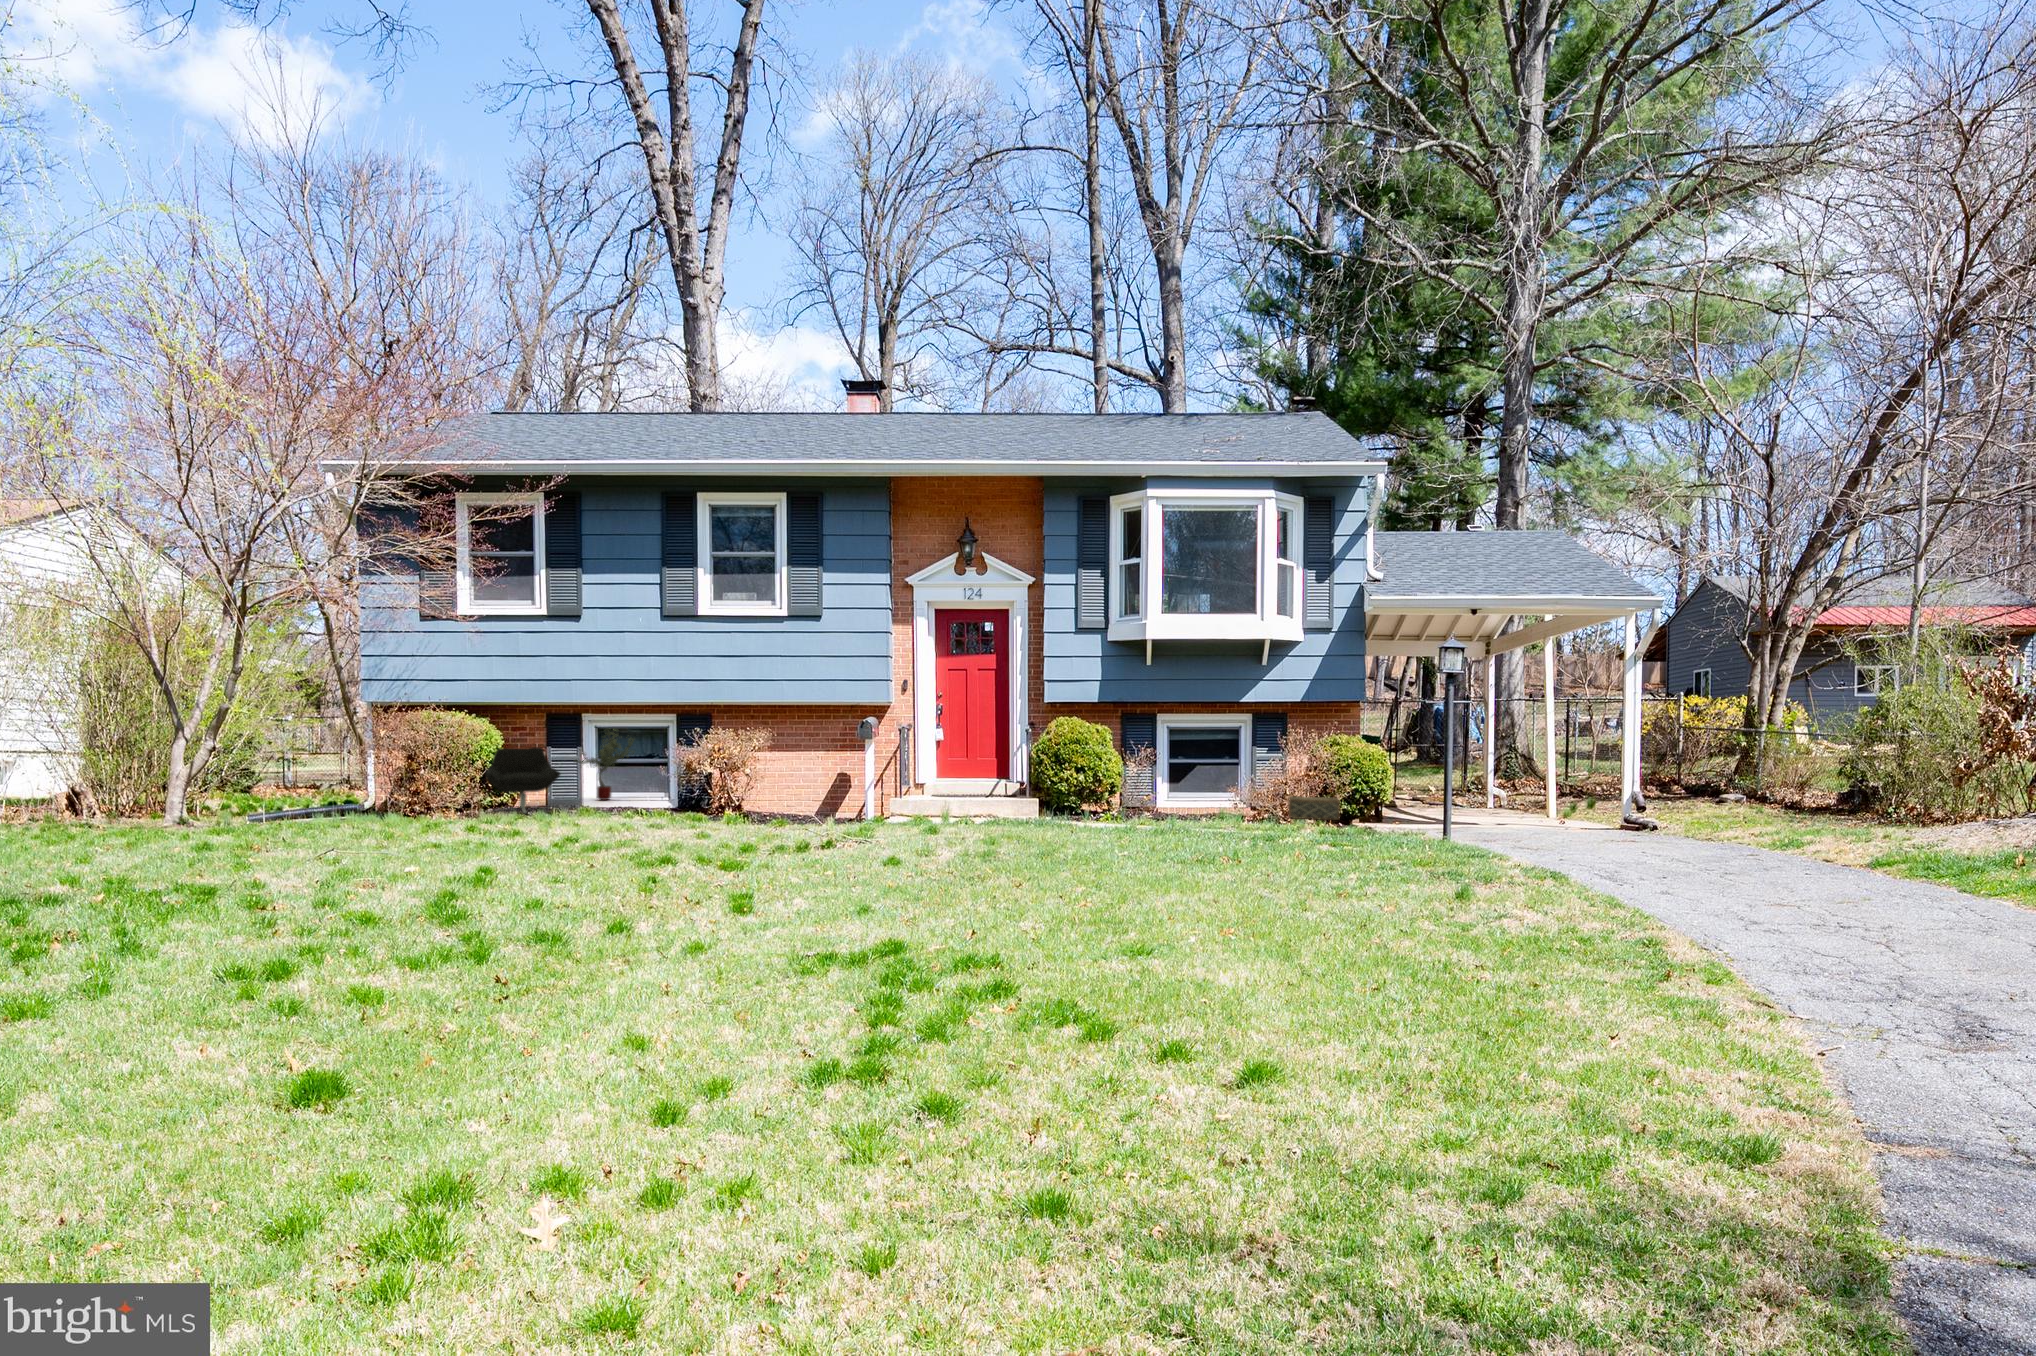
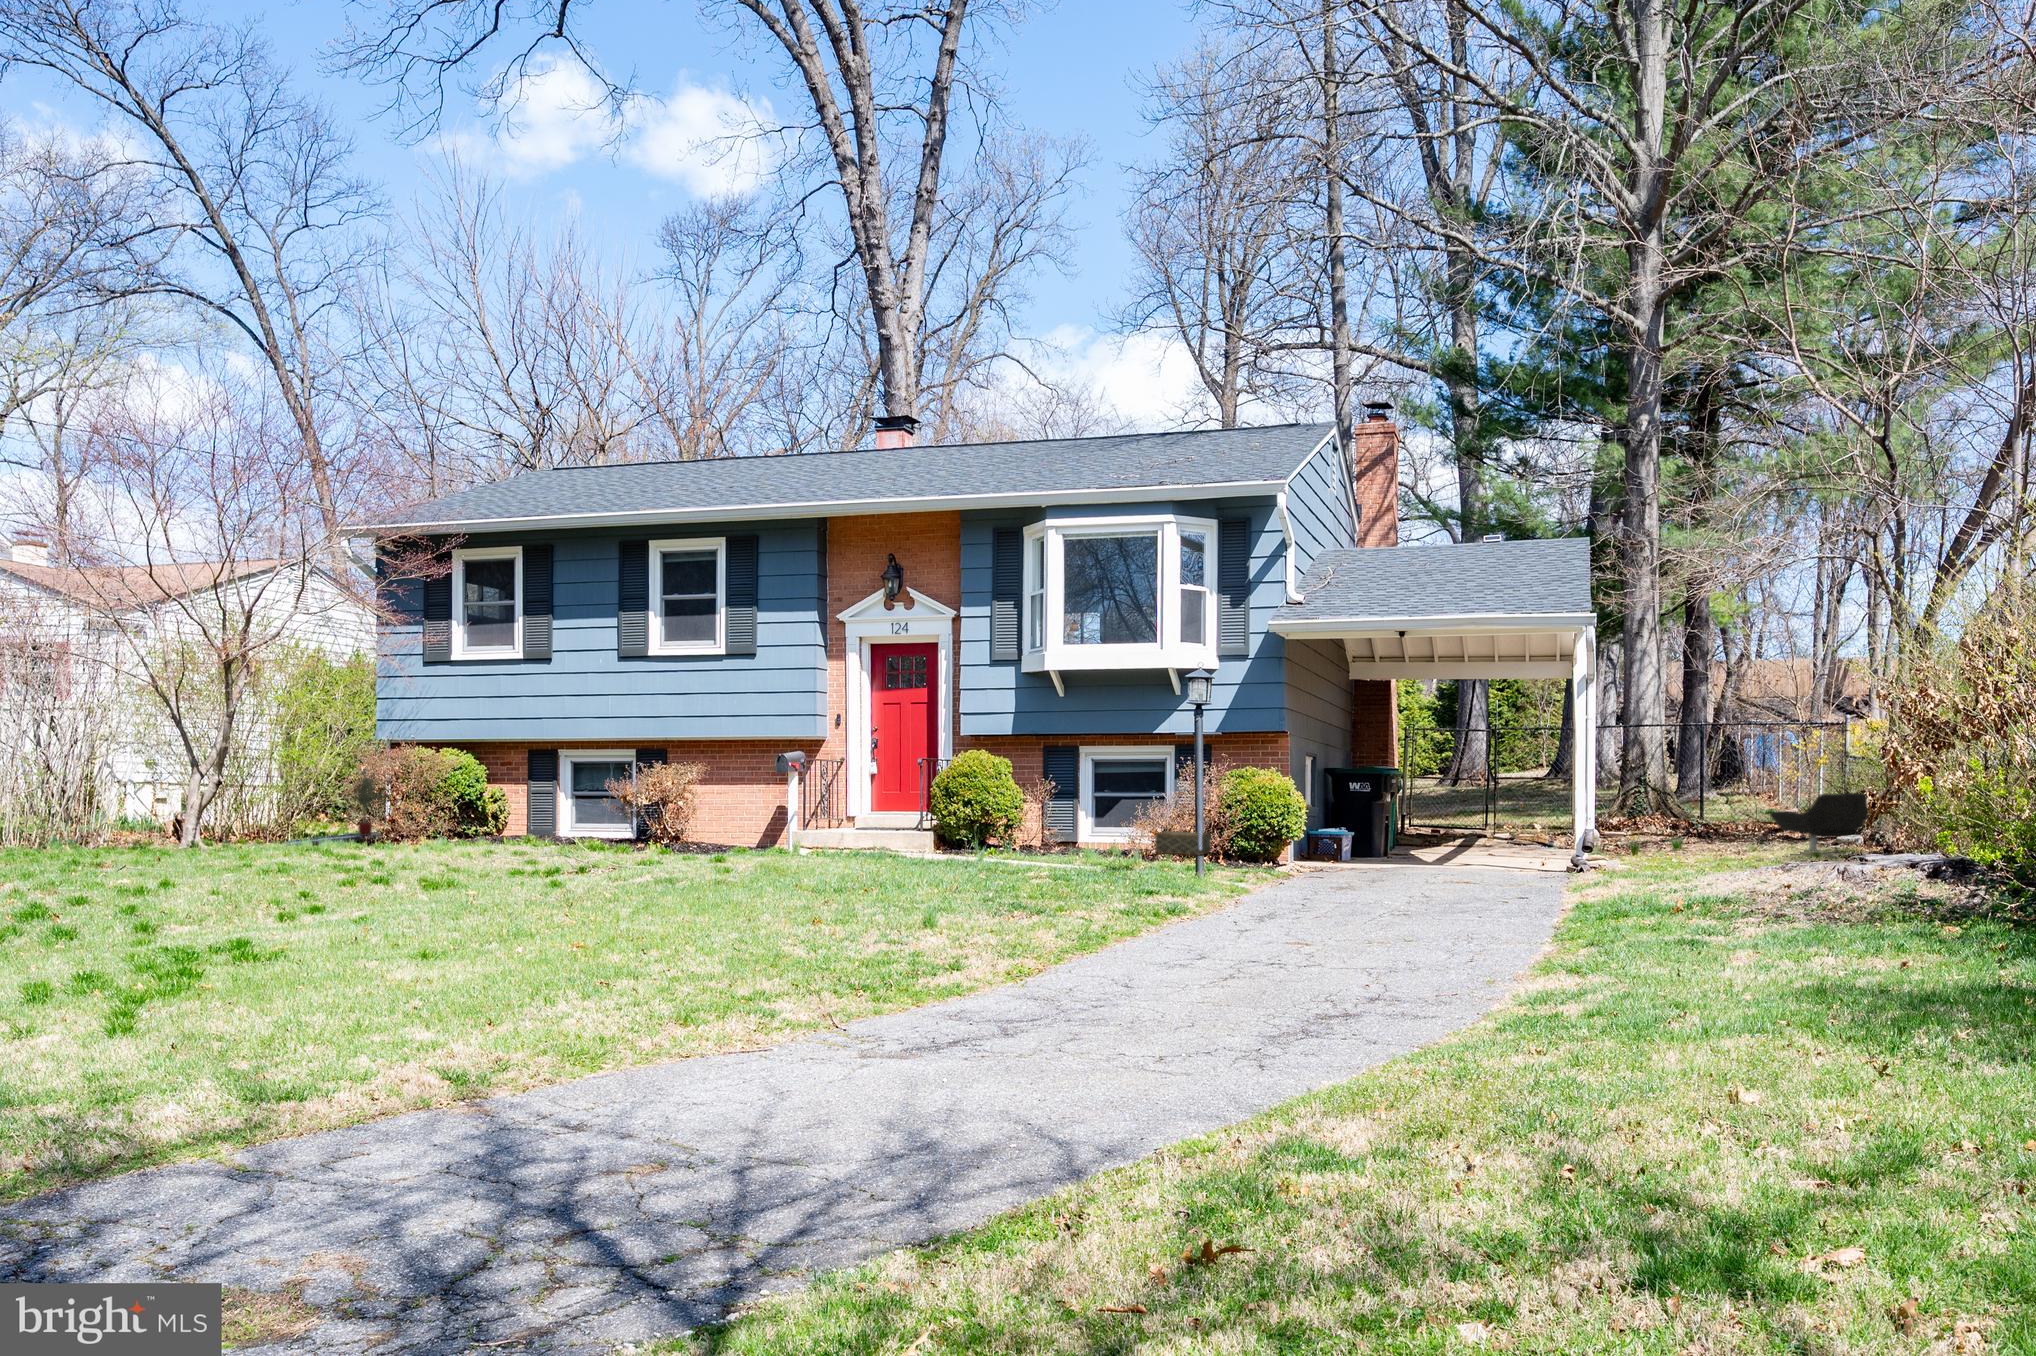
potted tree: present [575,729,634,800] -> present [353,770,388,836]
lounge chair: present [485,747,560,813] -> present [1770,793,1868,852]

